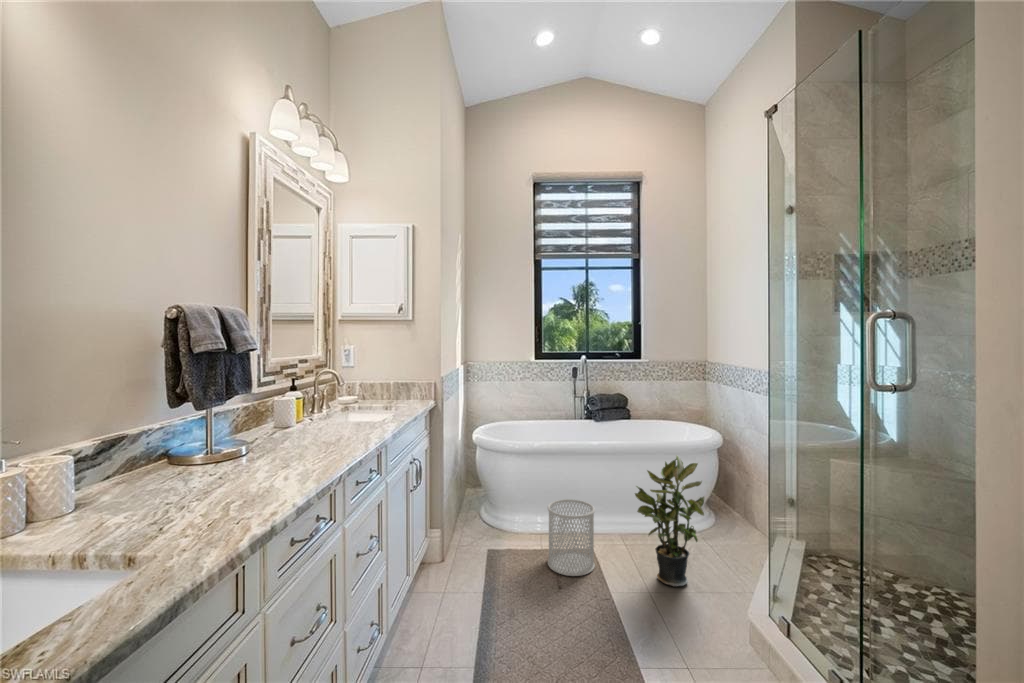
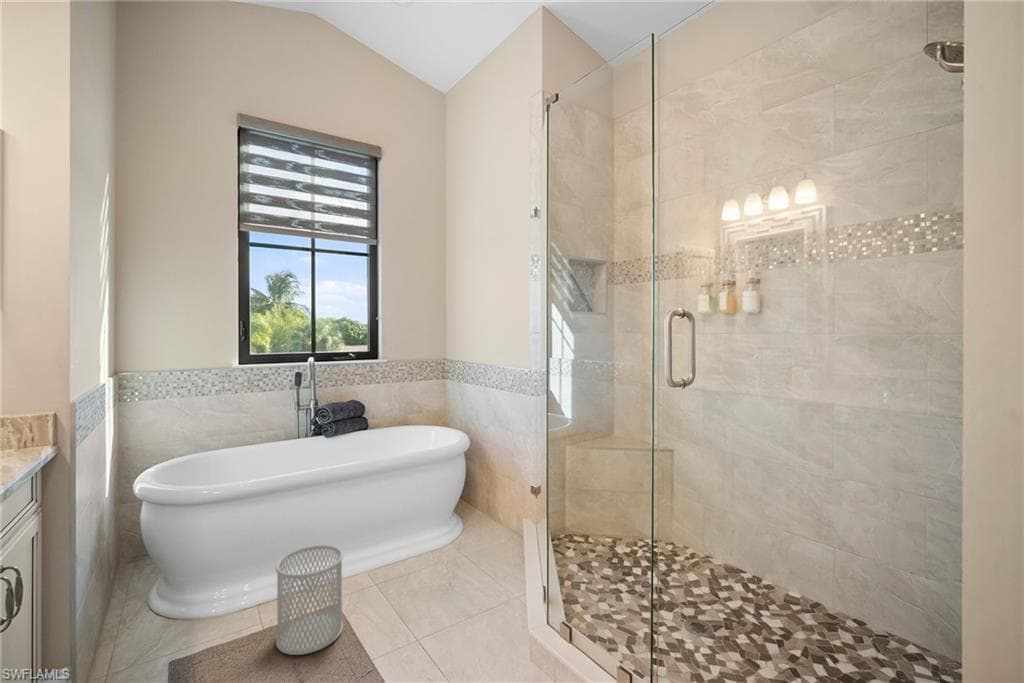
potted plant: present [635,456,704,587] -> none [393,467,470,618]

